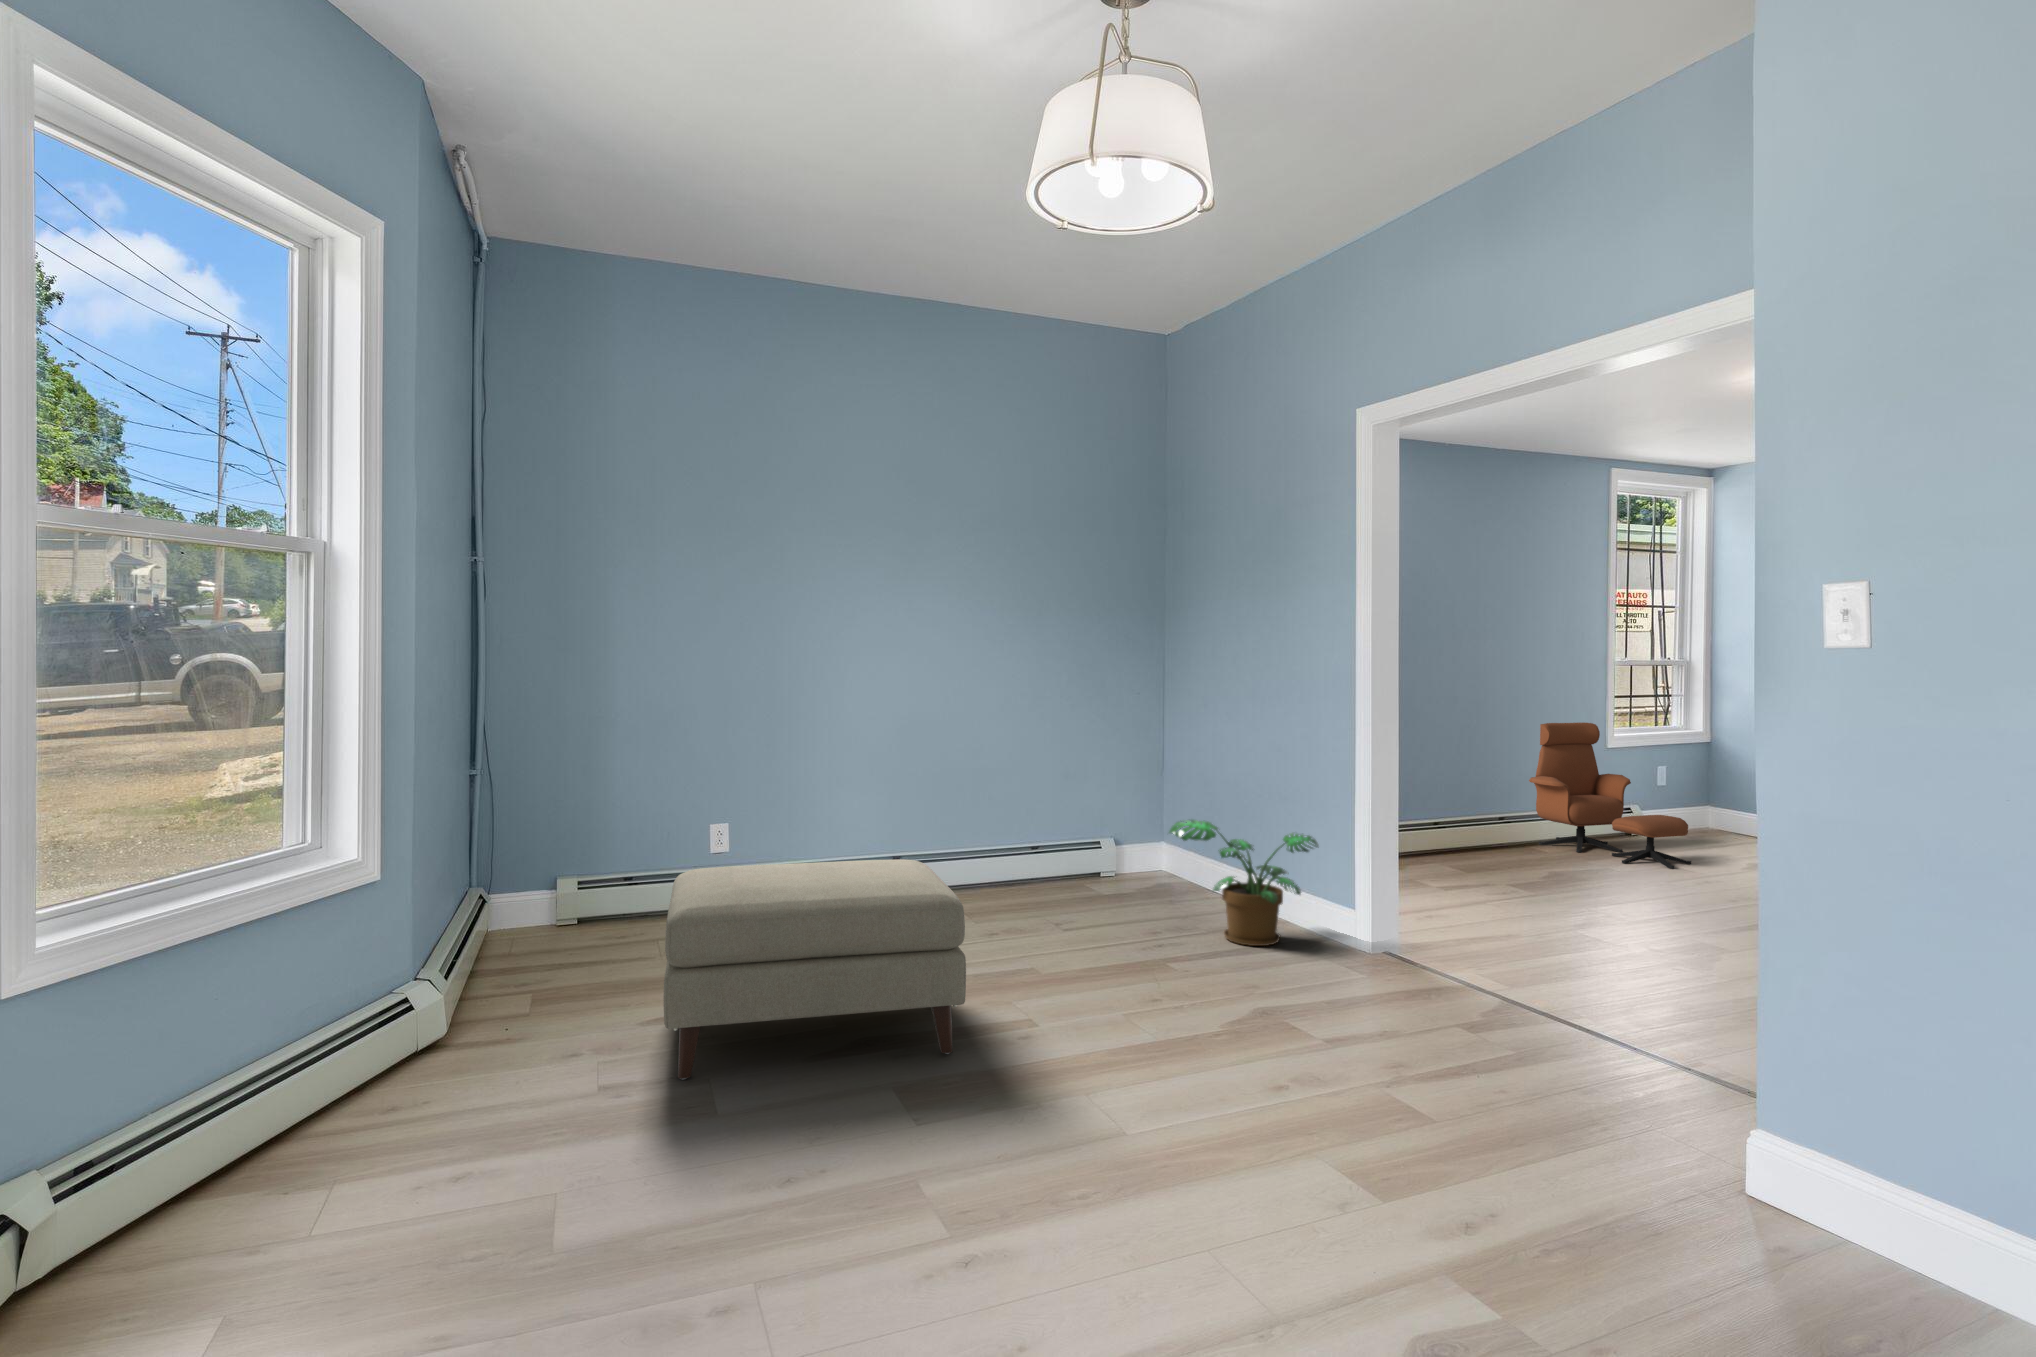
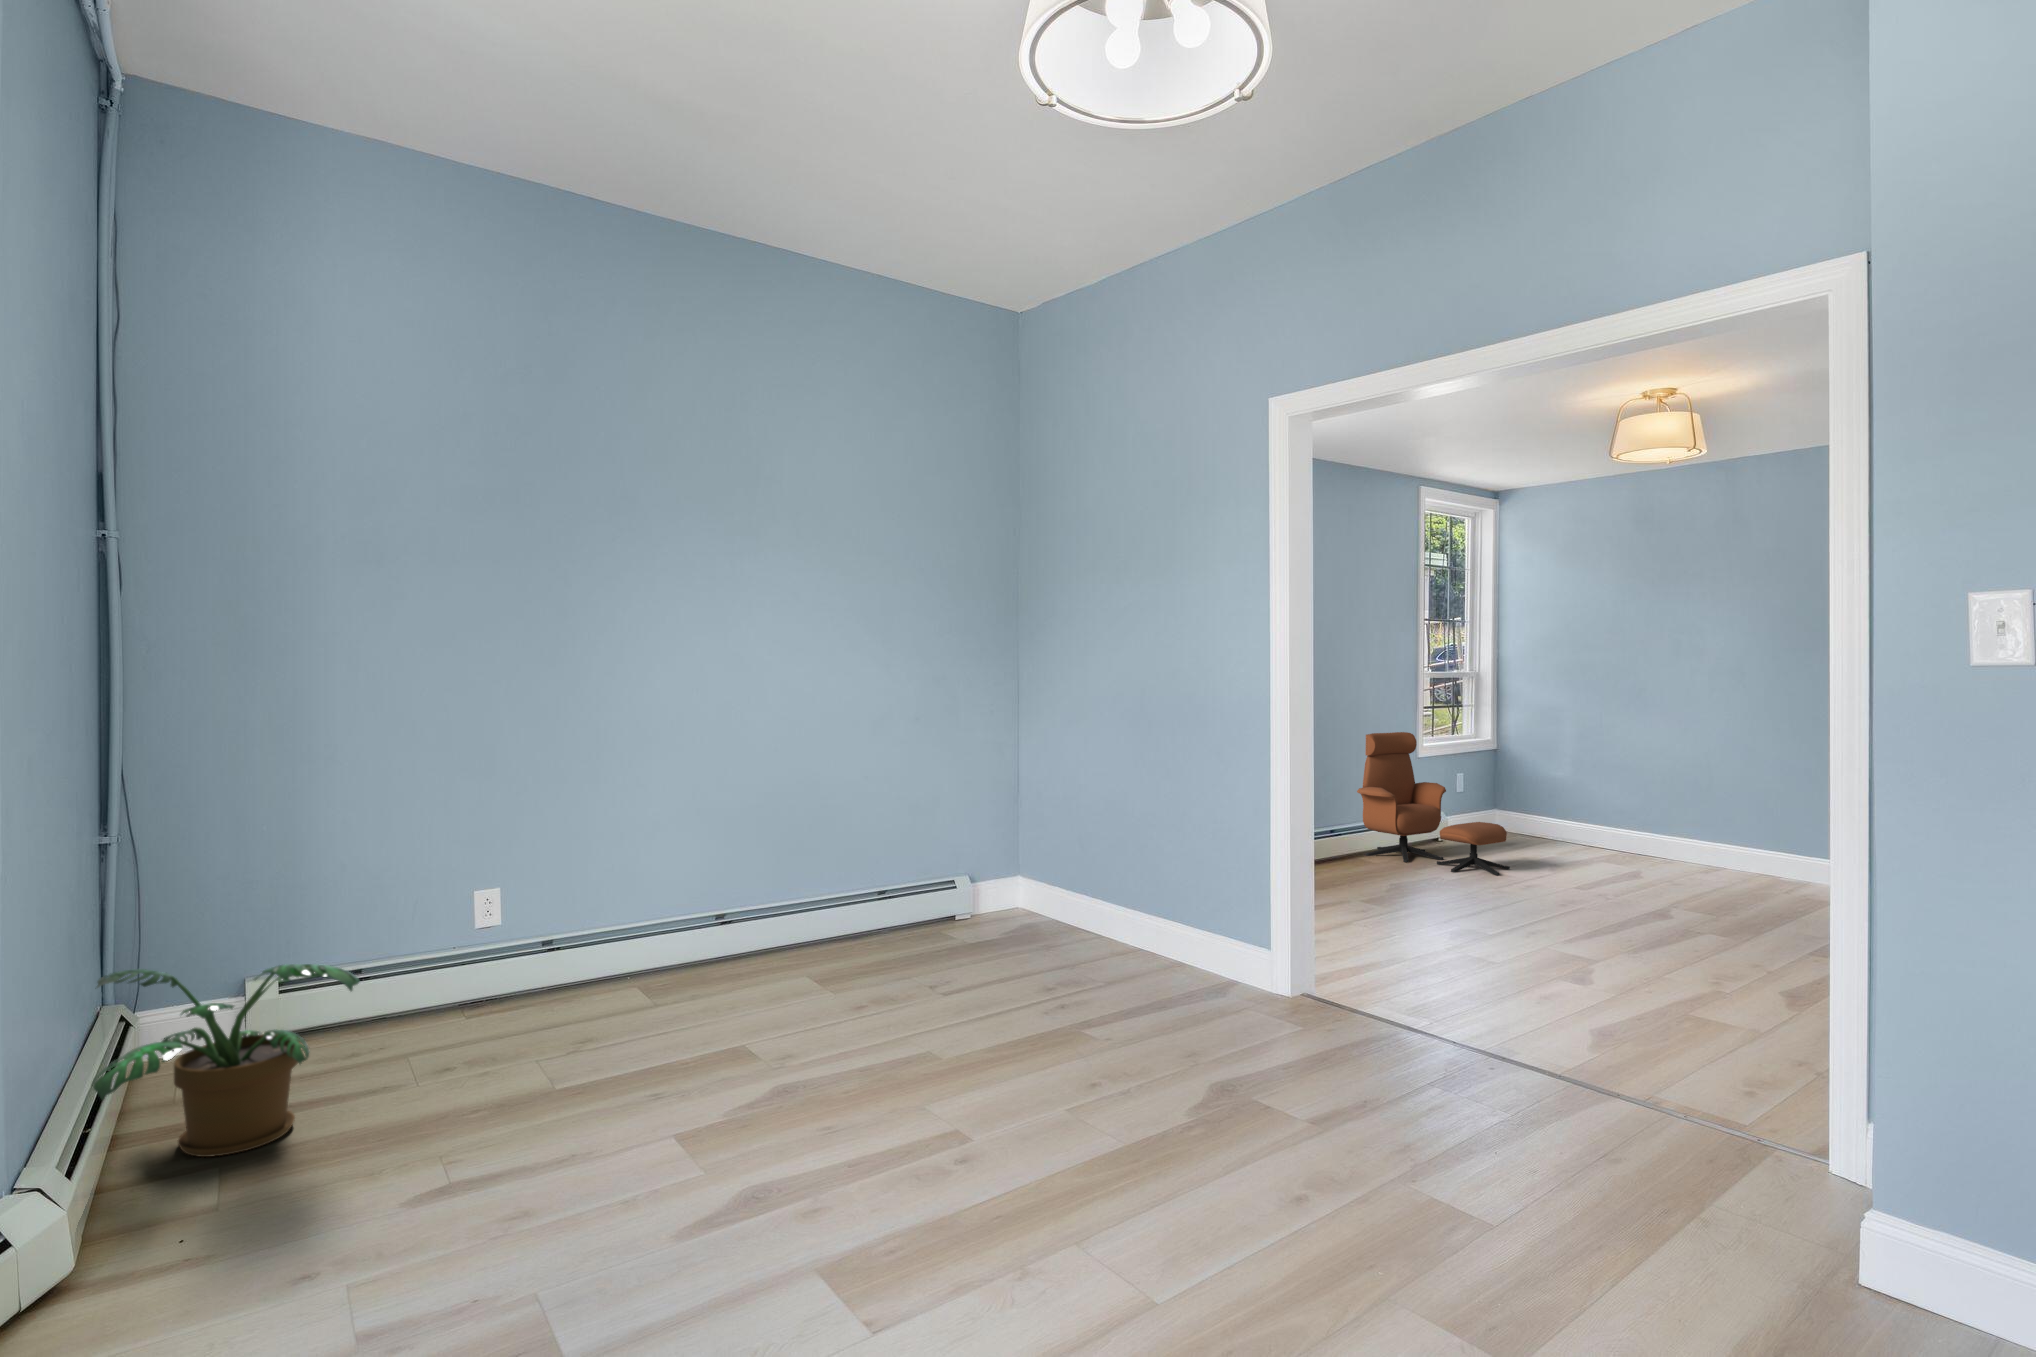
potted plant: present [1169,820,1318,946] -> present [92,964,360,1157]
ottoman: present [664,859,966,1080] -> none [452,934,896,1304]

